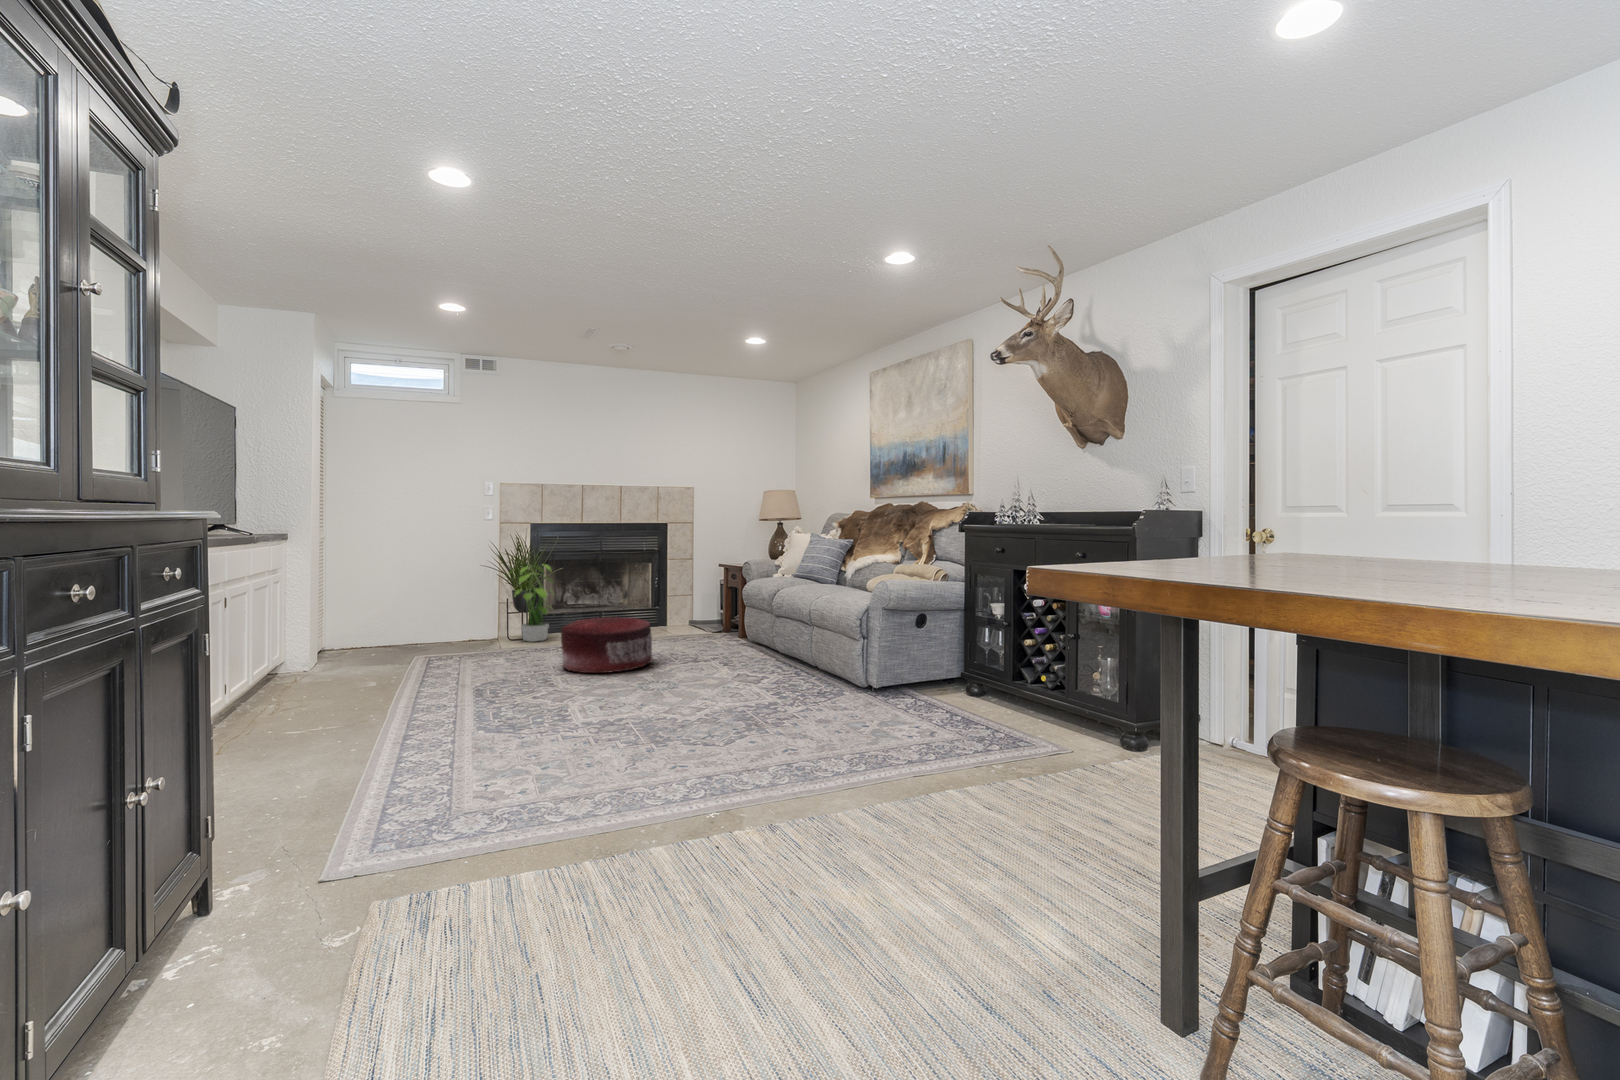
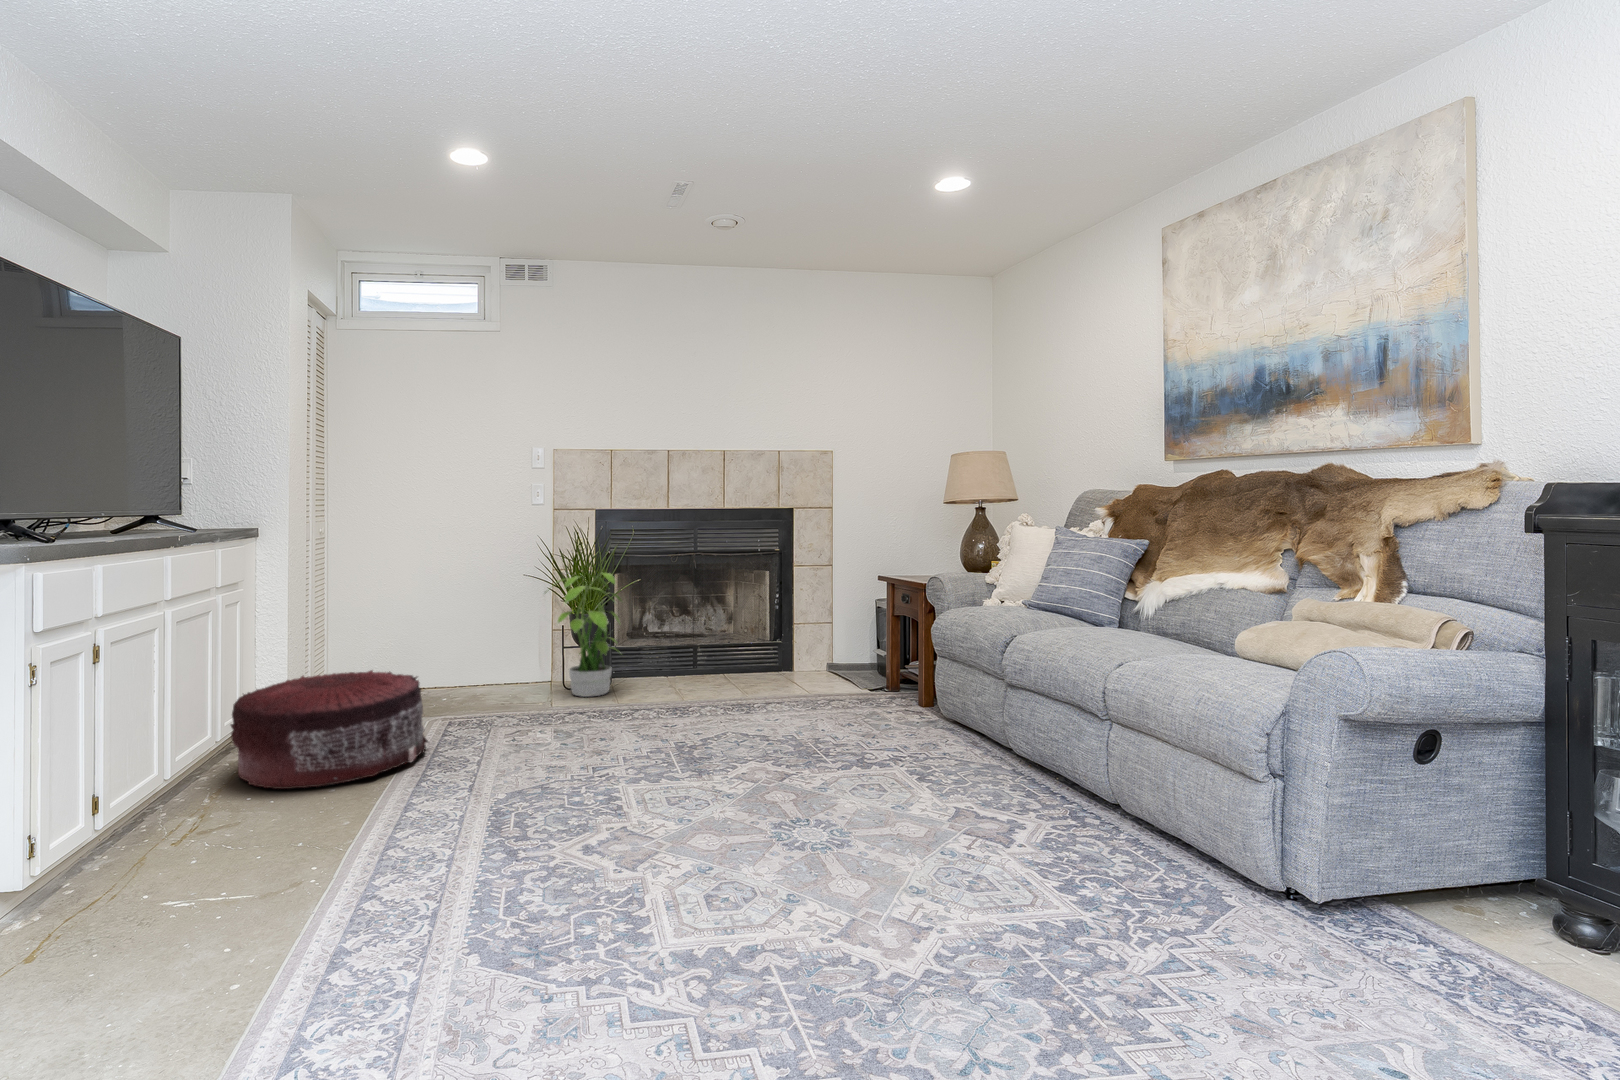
pouf: present [561,617,653,673] -> present [231,670,428,789]

